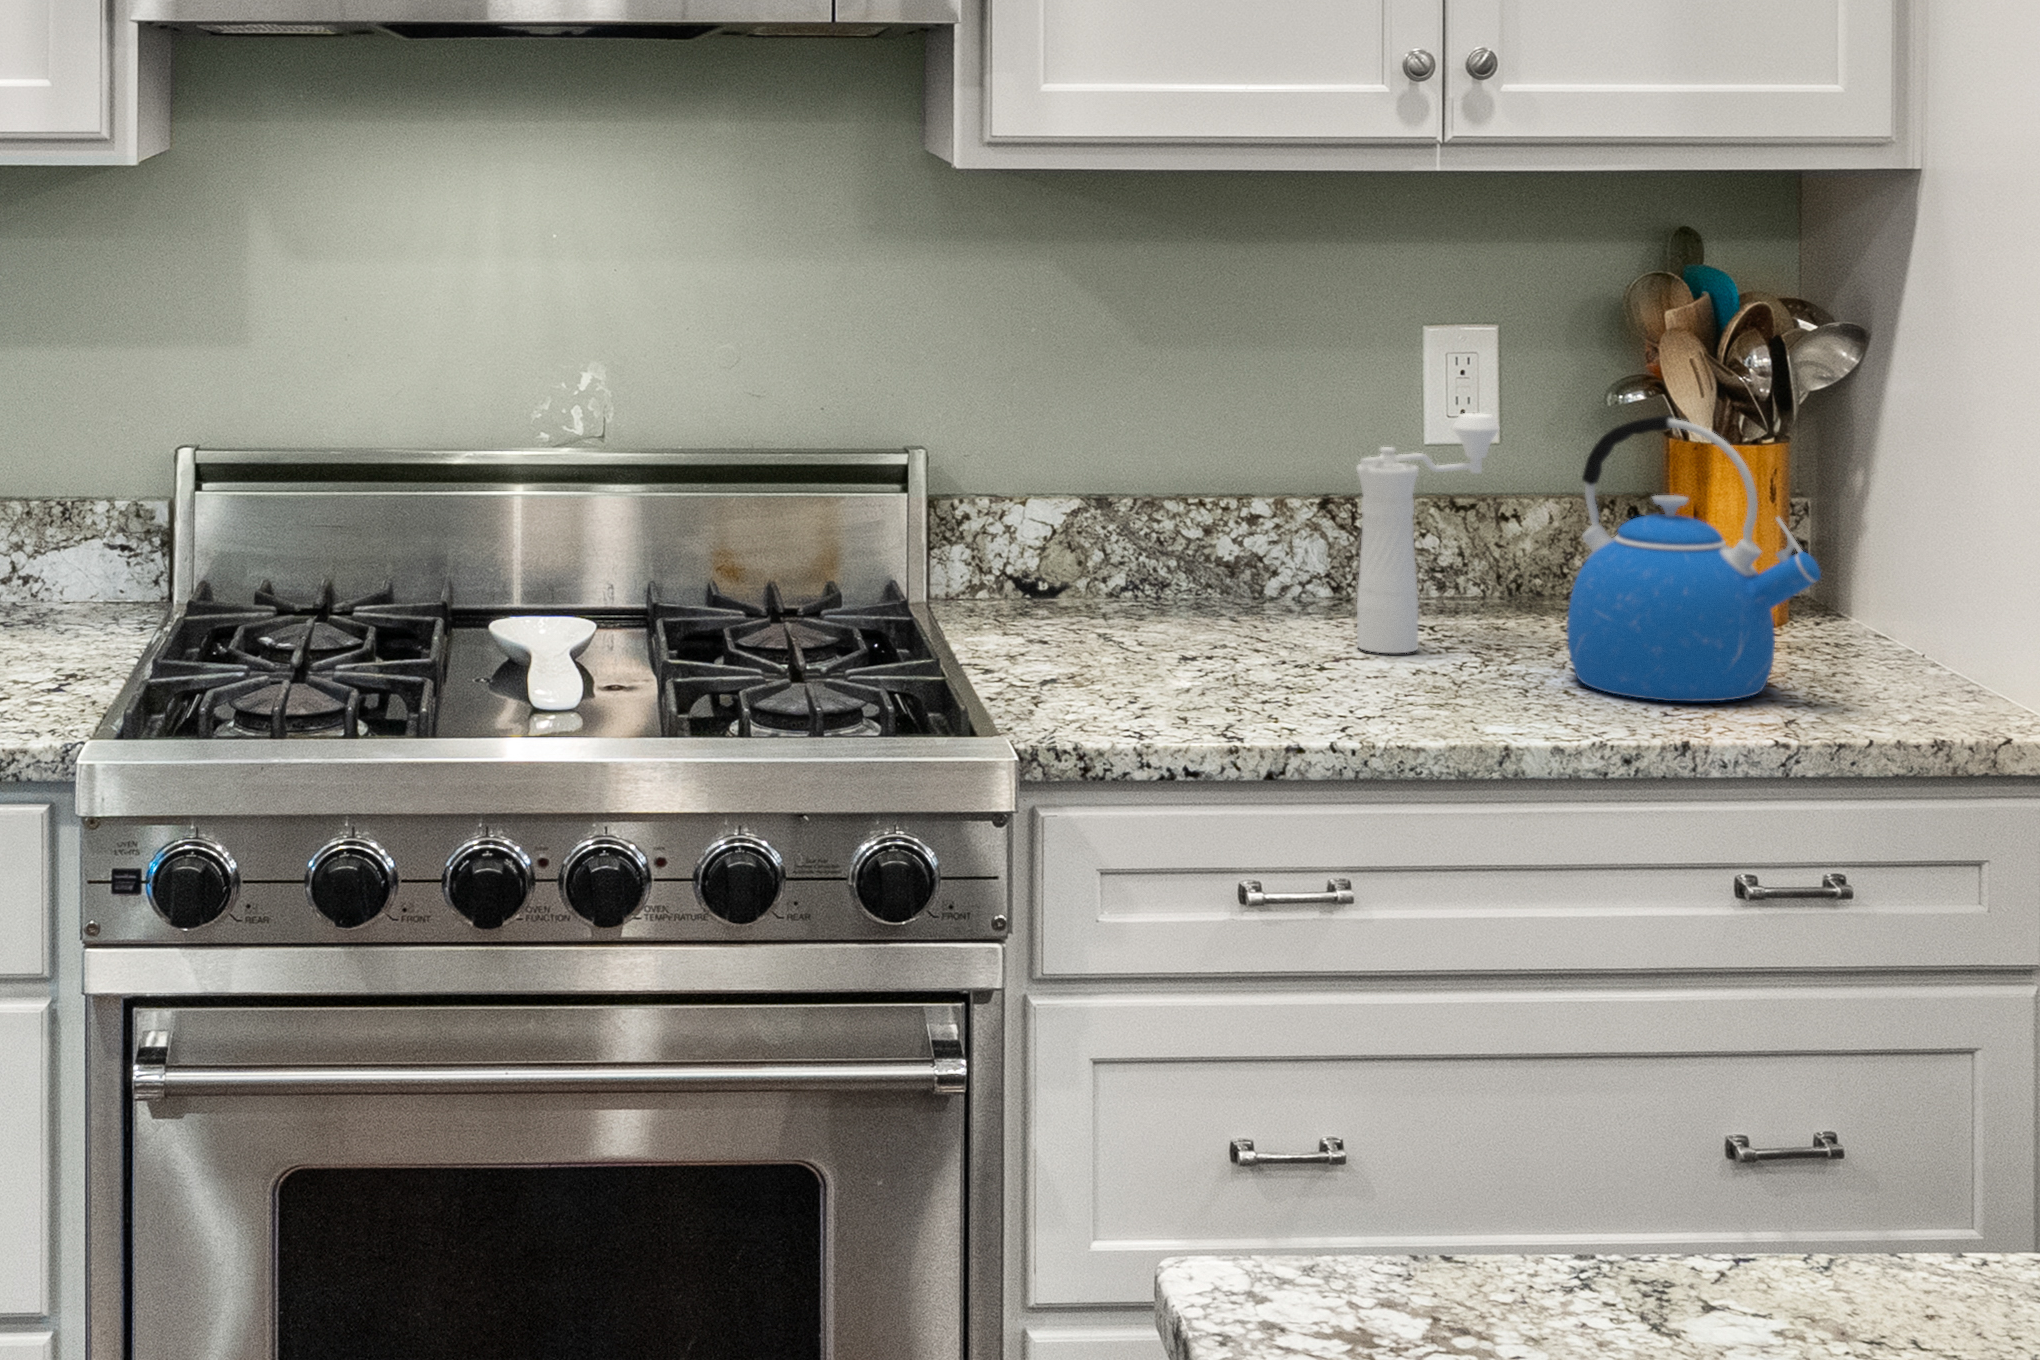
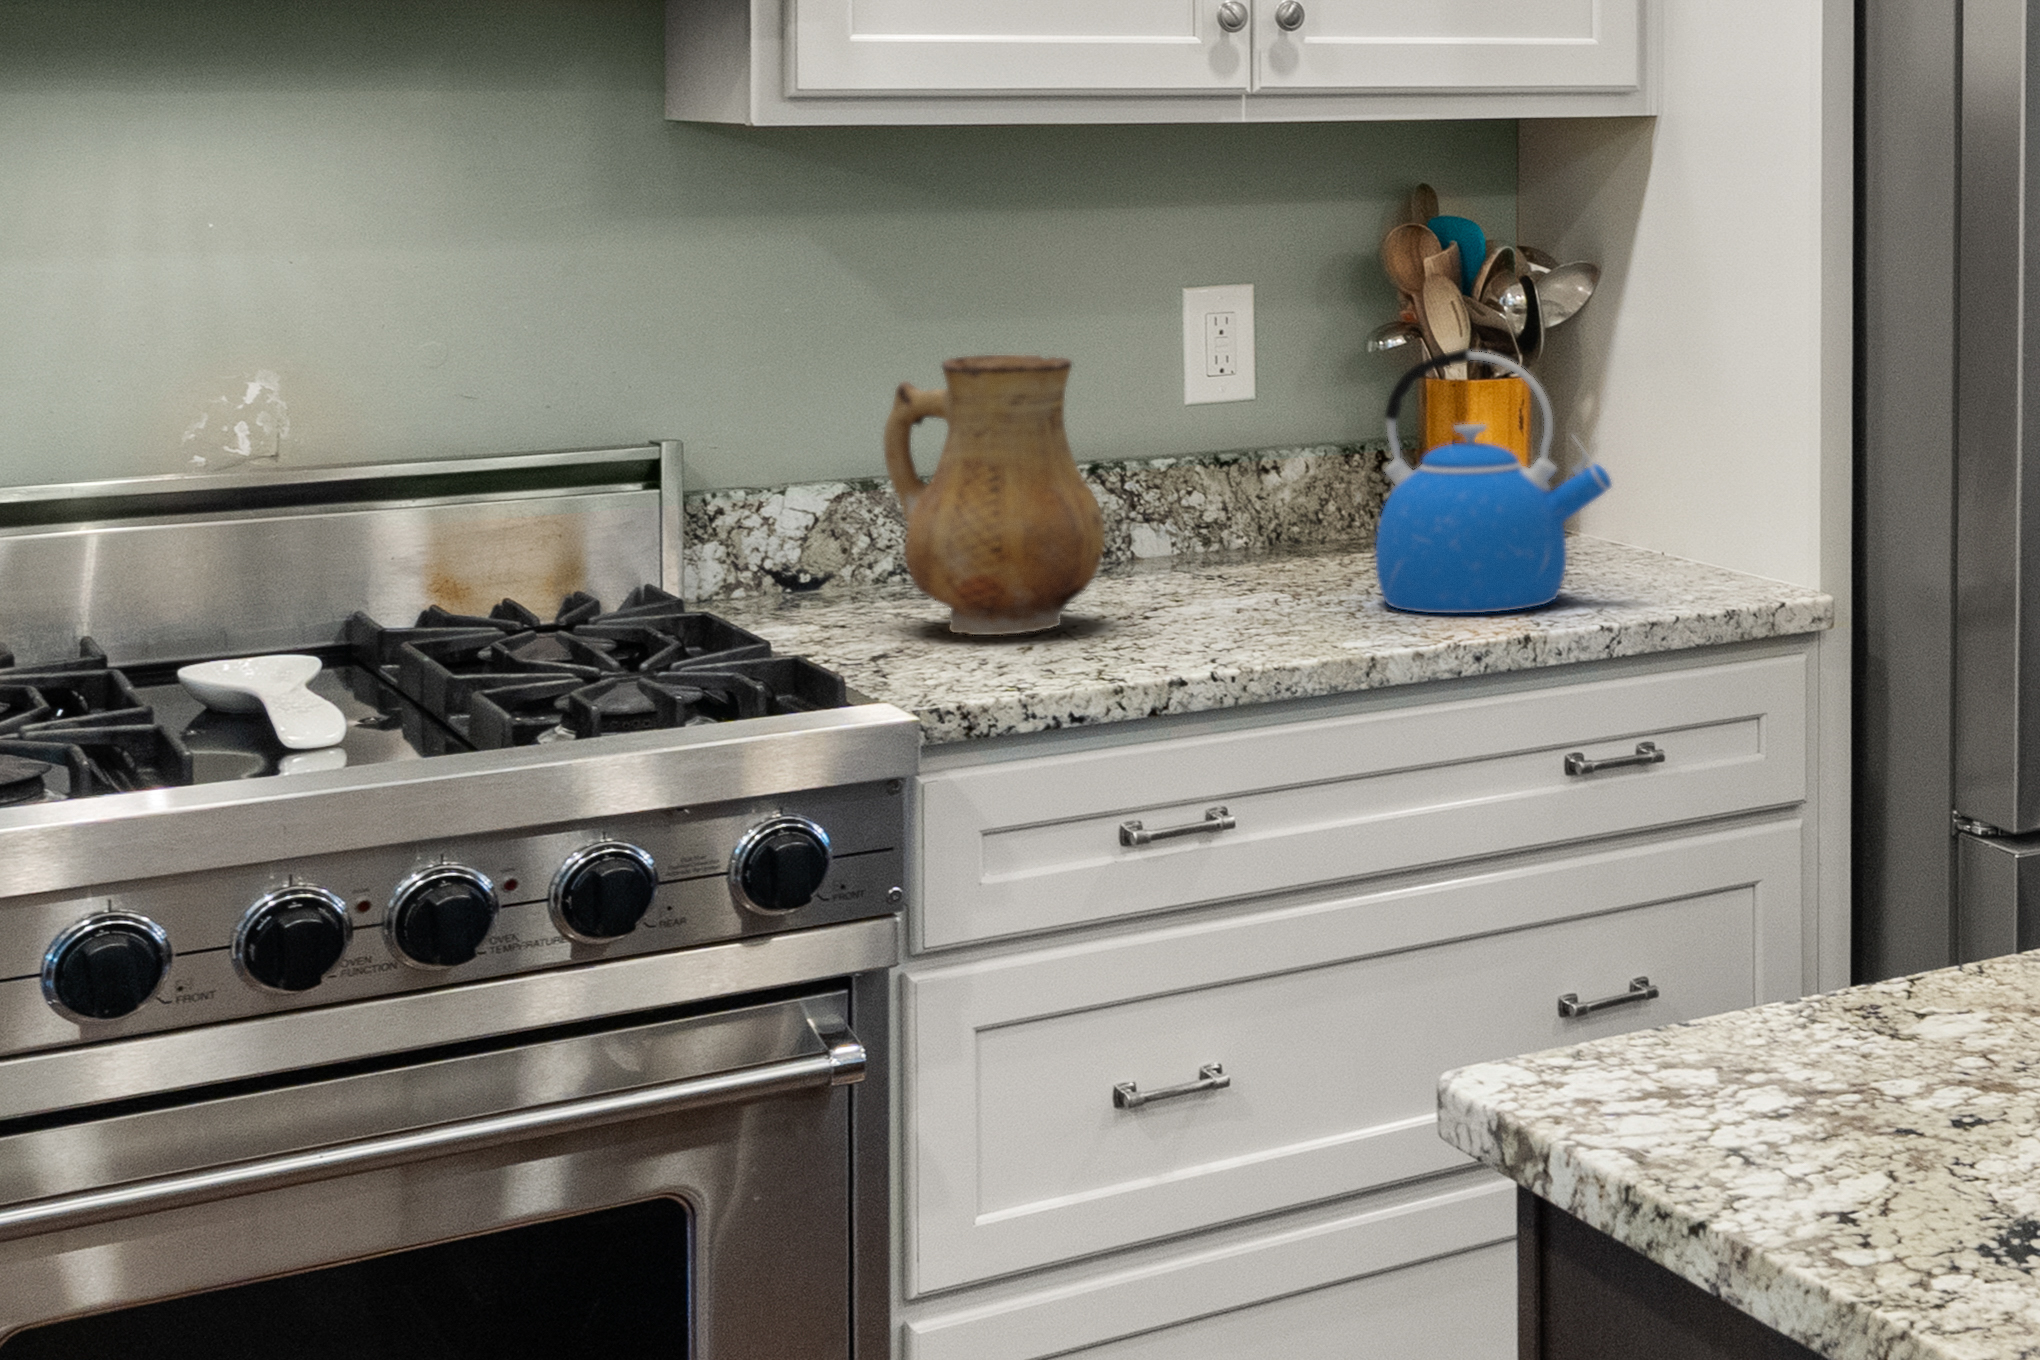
ceramic pitcher: none [1089,390,1286,667] -> present [883,355,1105,635]
pepper mill: present [1356,413,1499,653] -> none [1154,367,1283,605]

